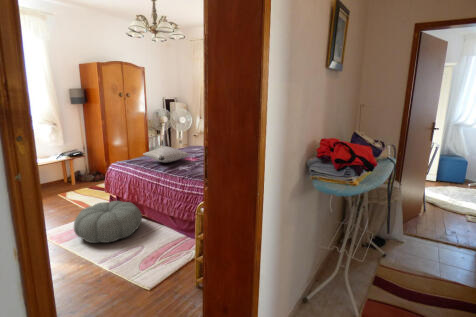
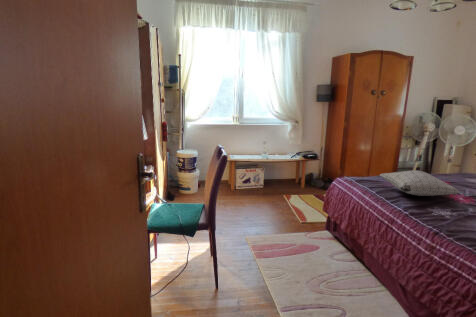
pouf: present [74,201,142,243] -> none [275,223,357,284]

